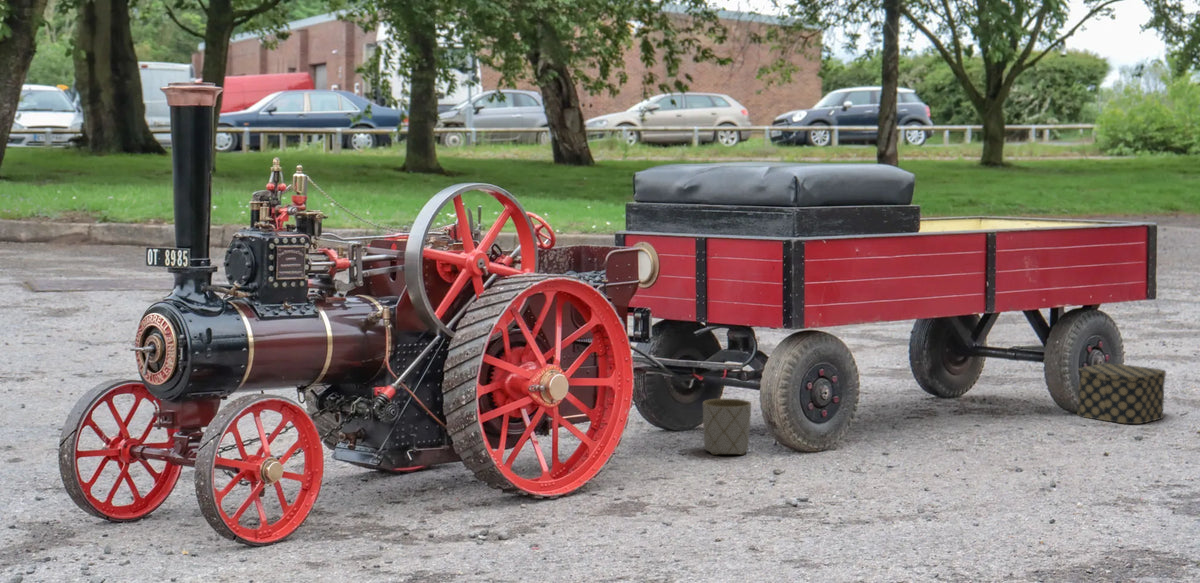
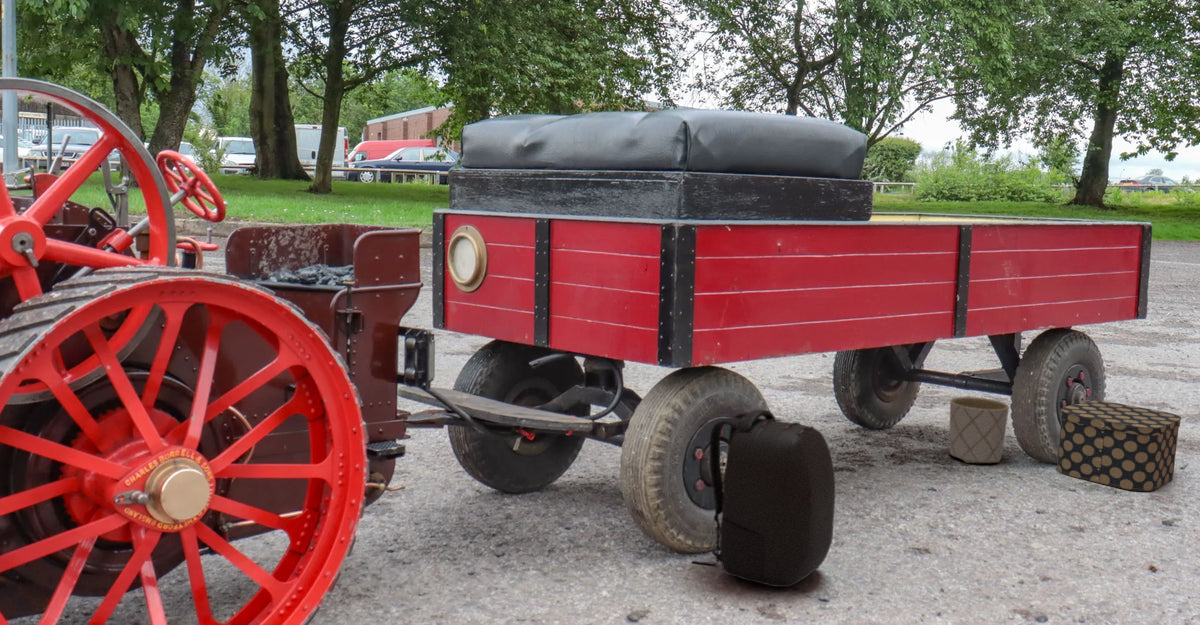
backpack: none [807,356,896,462] -> present [692,409,835,587]
planter: present [703,398,751,455] -> present [949,397,1009,463]

